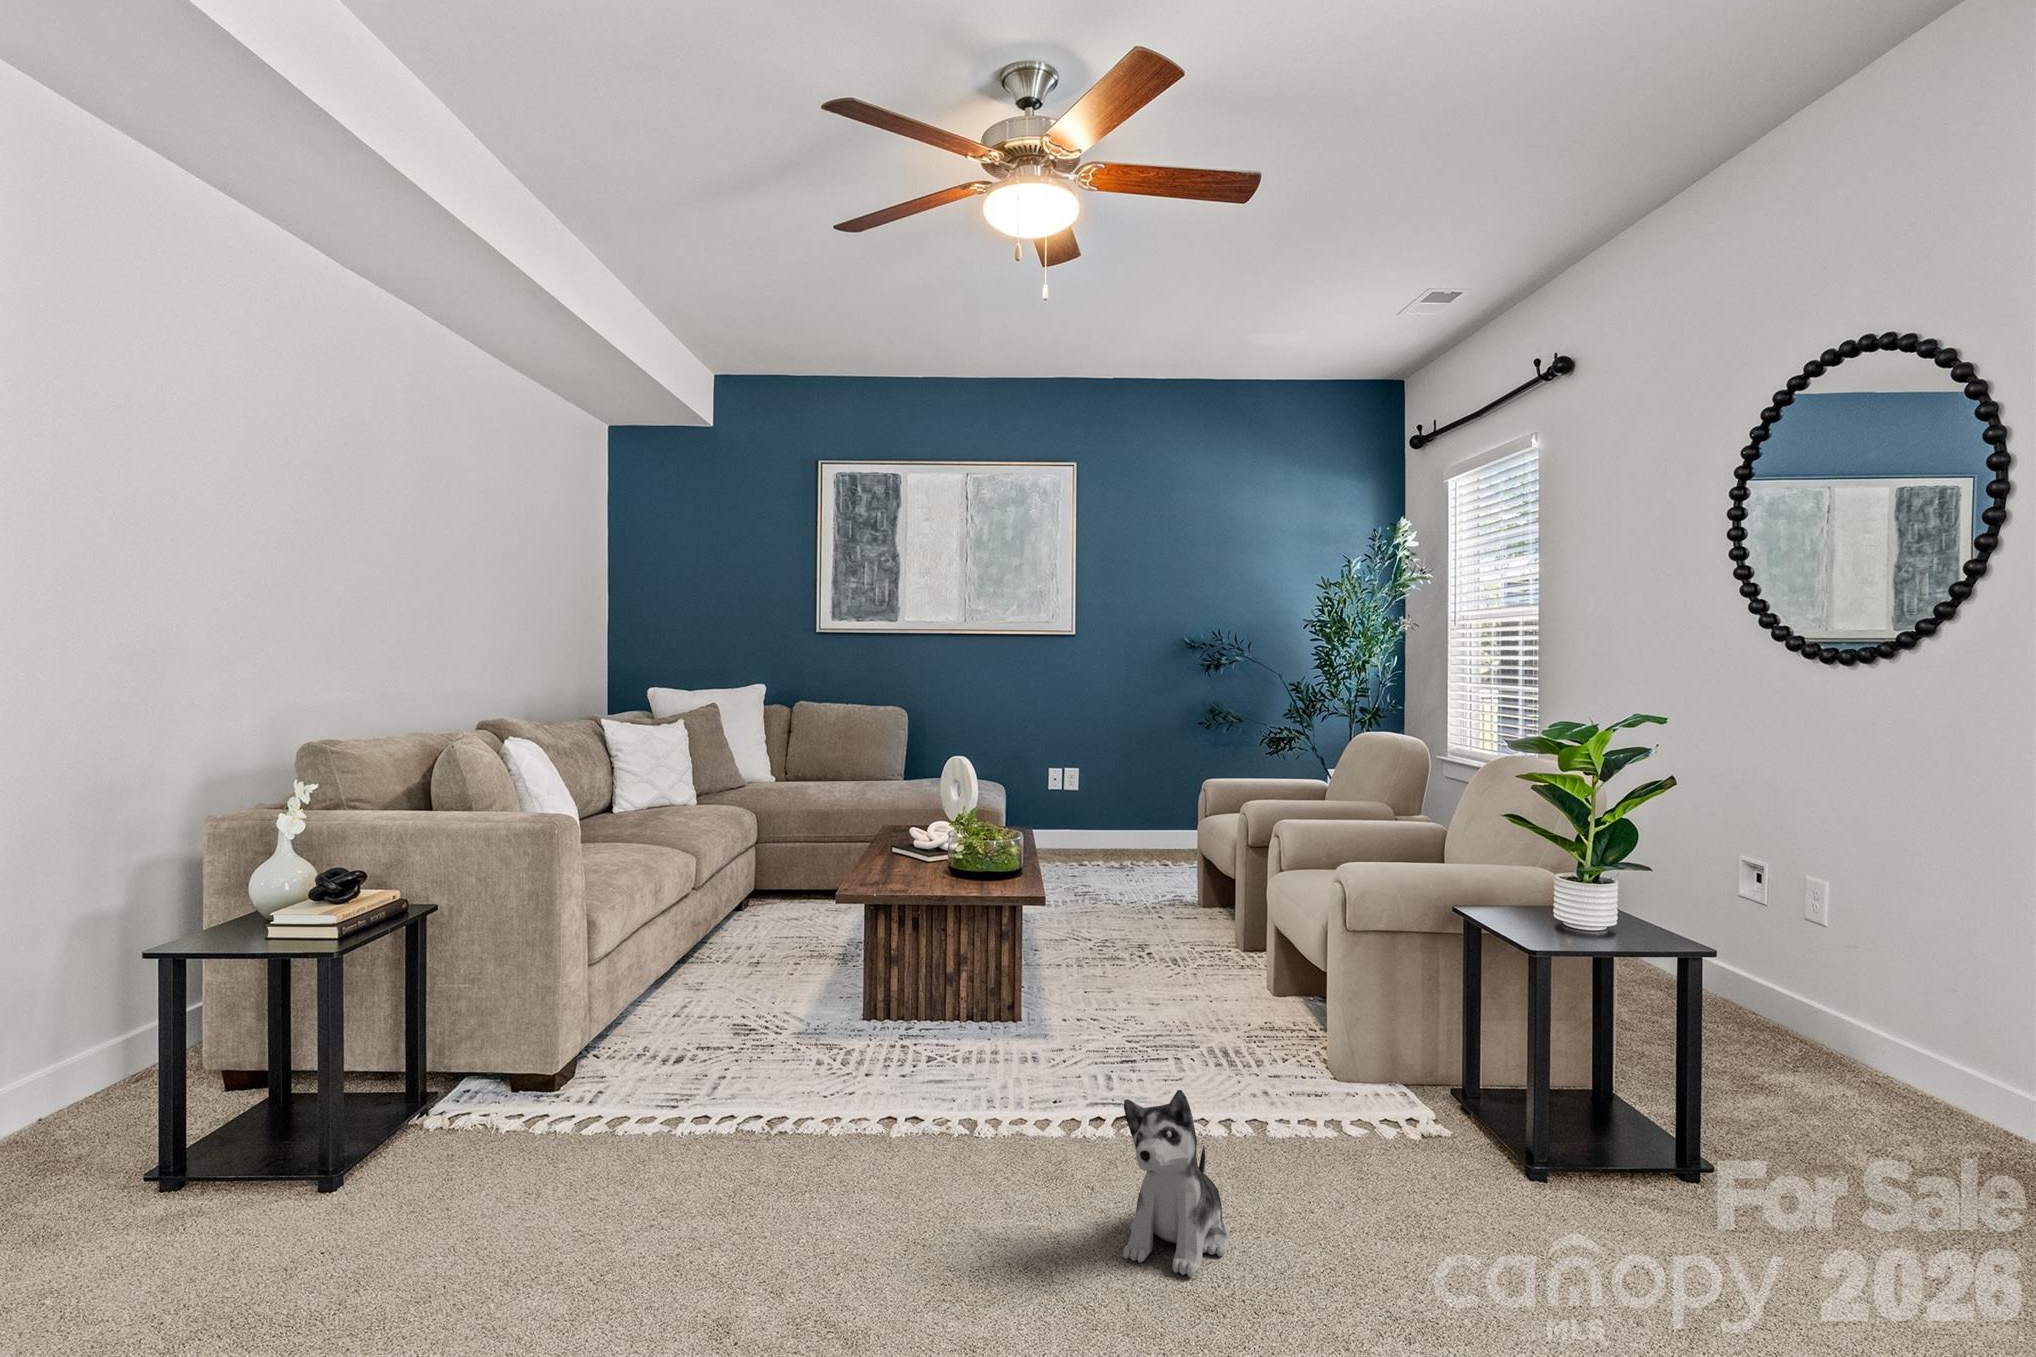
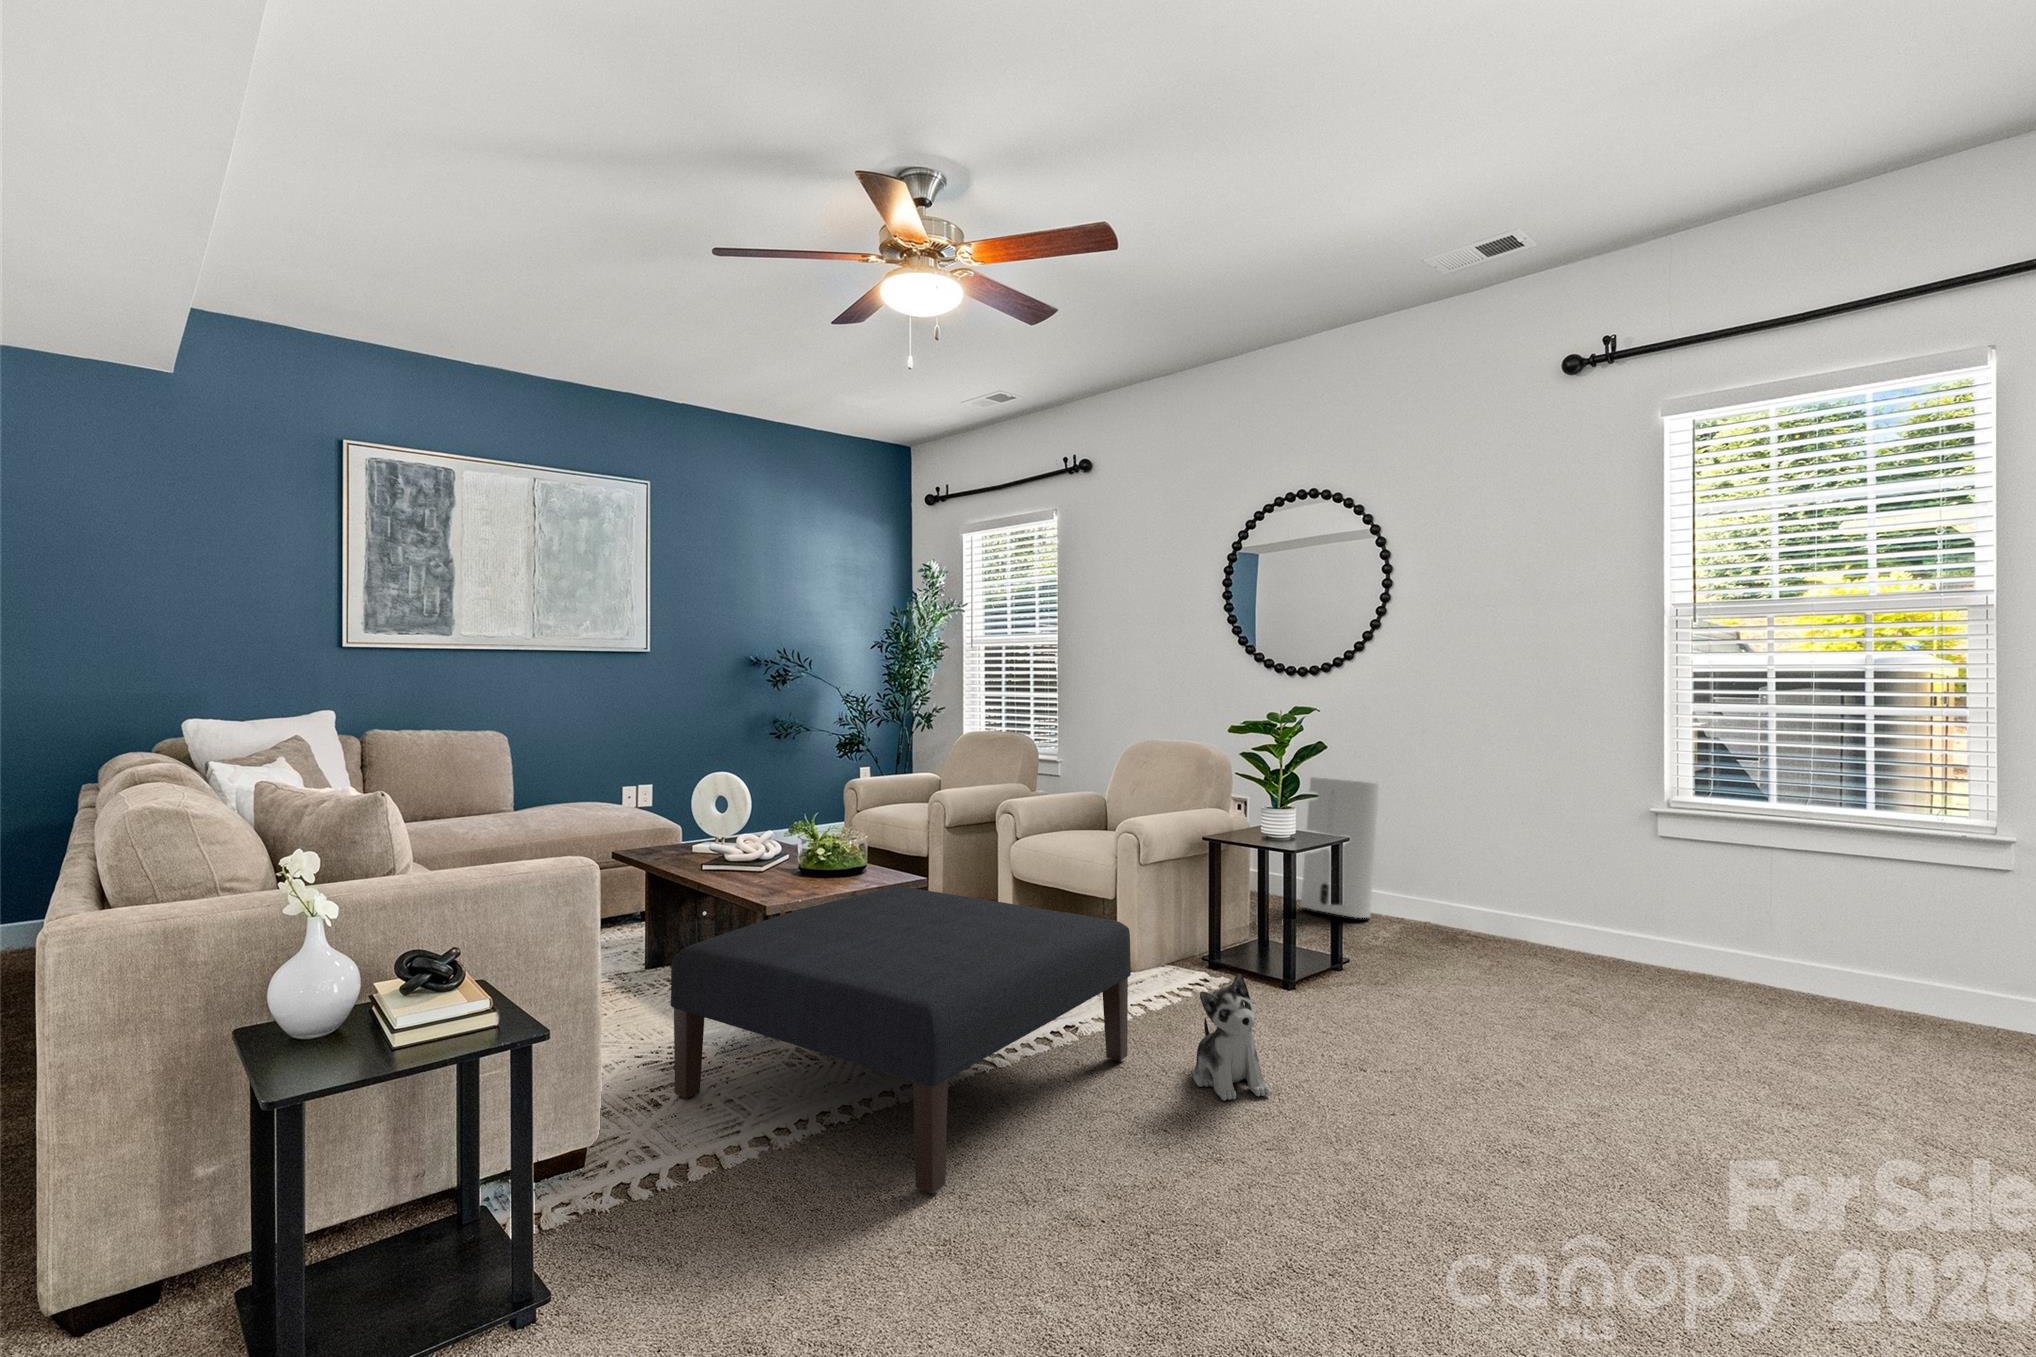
air purifier: none [1776,844,1946,1110] -> present [1301,777,1379,918]
ottoman: none [690,901,1122,1213] -> present [670,886,1131,1193]

